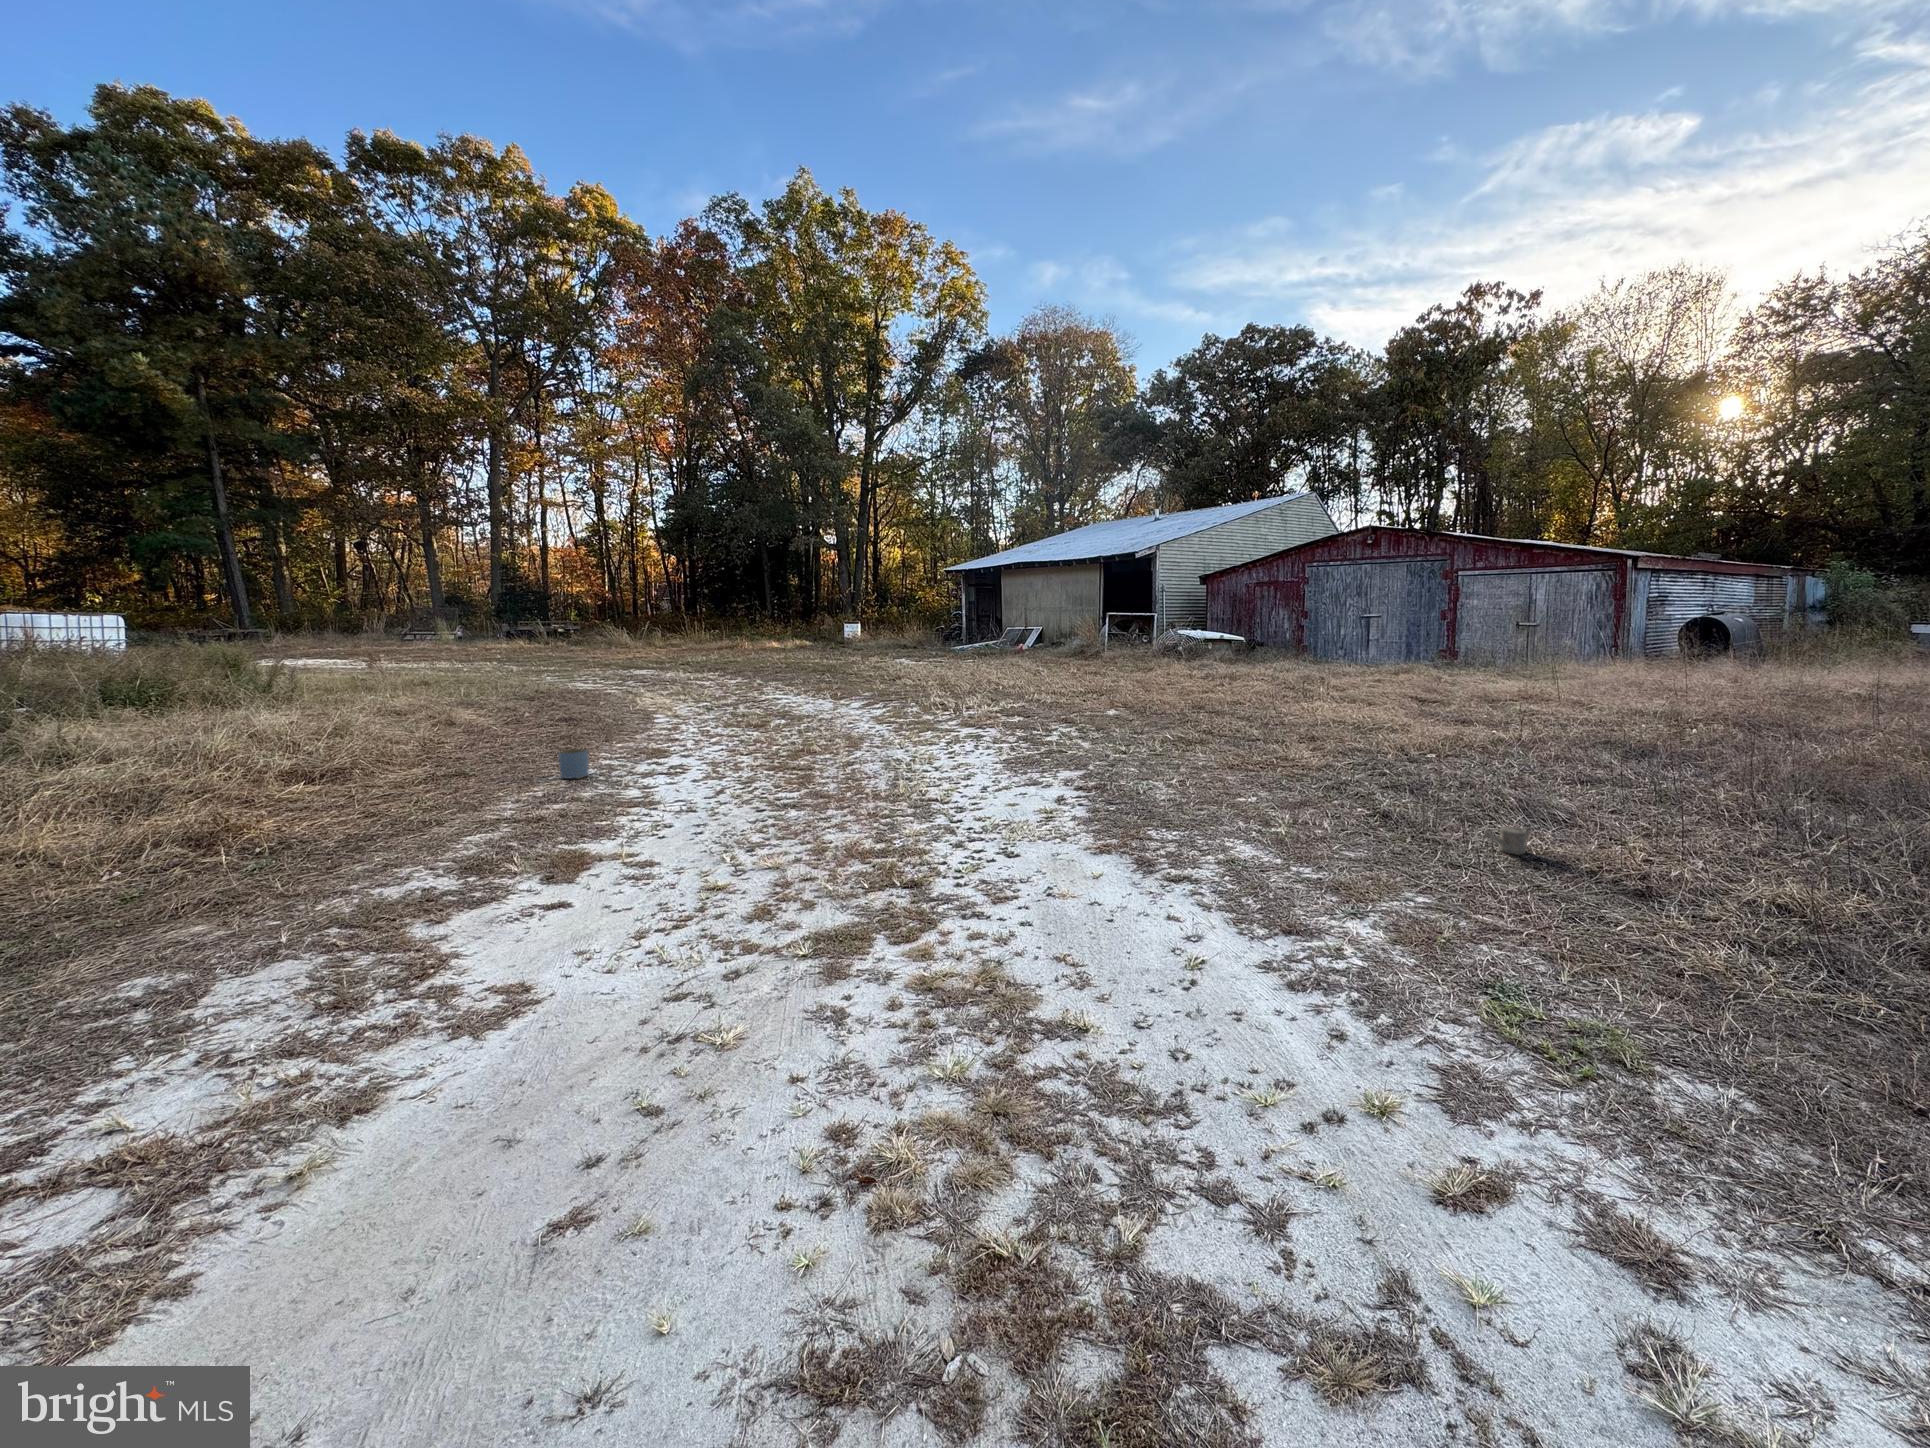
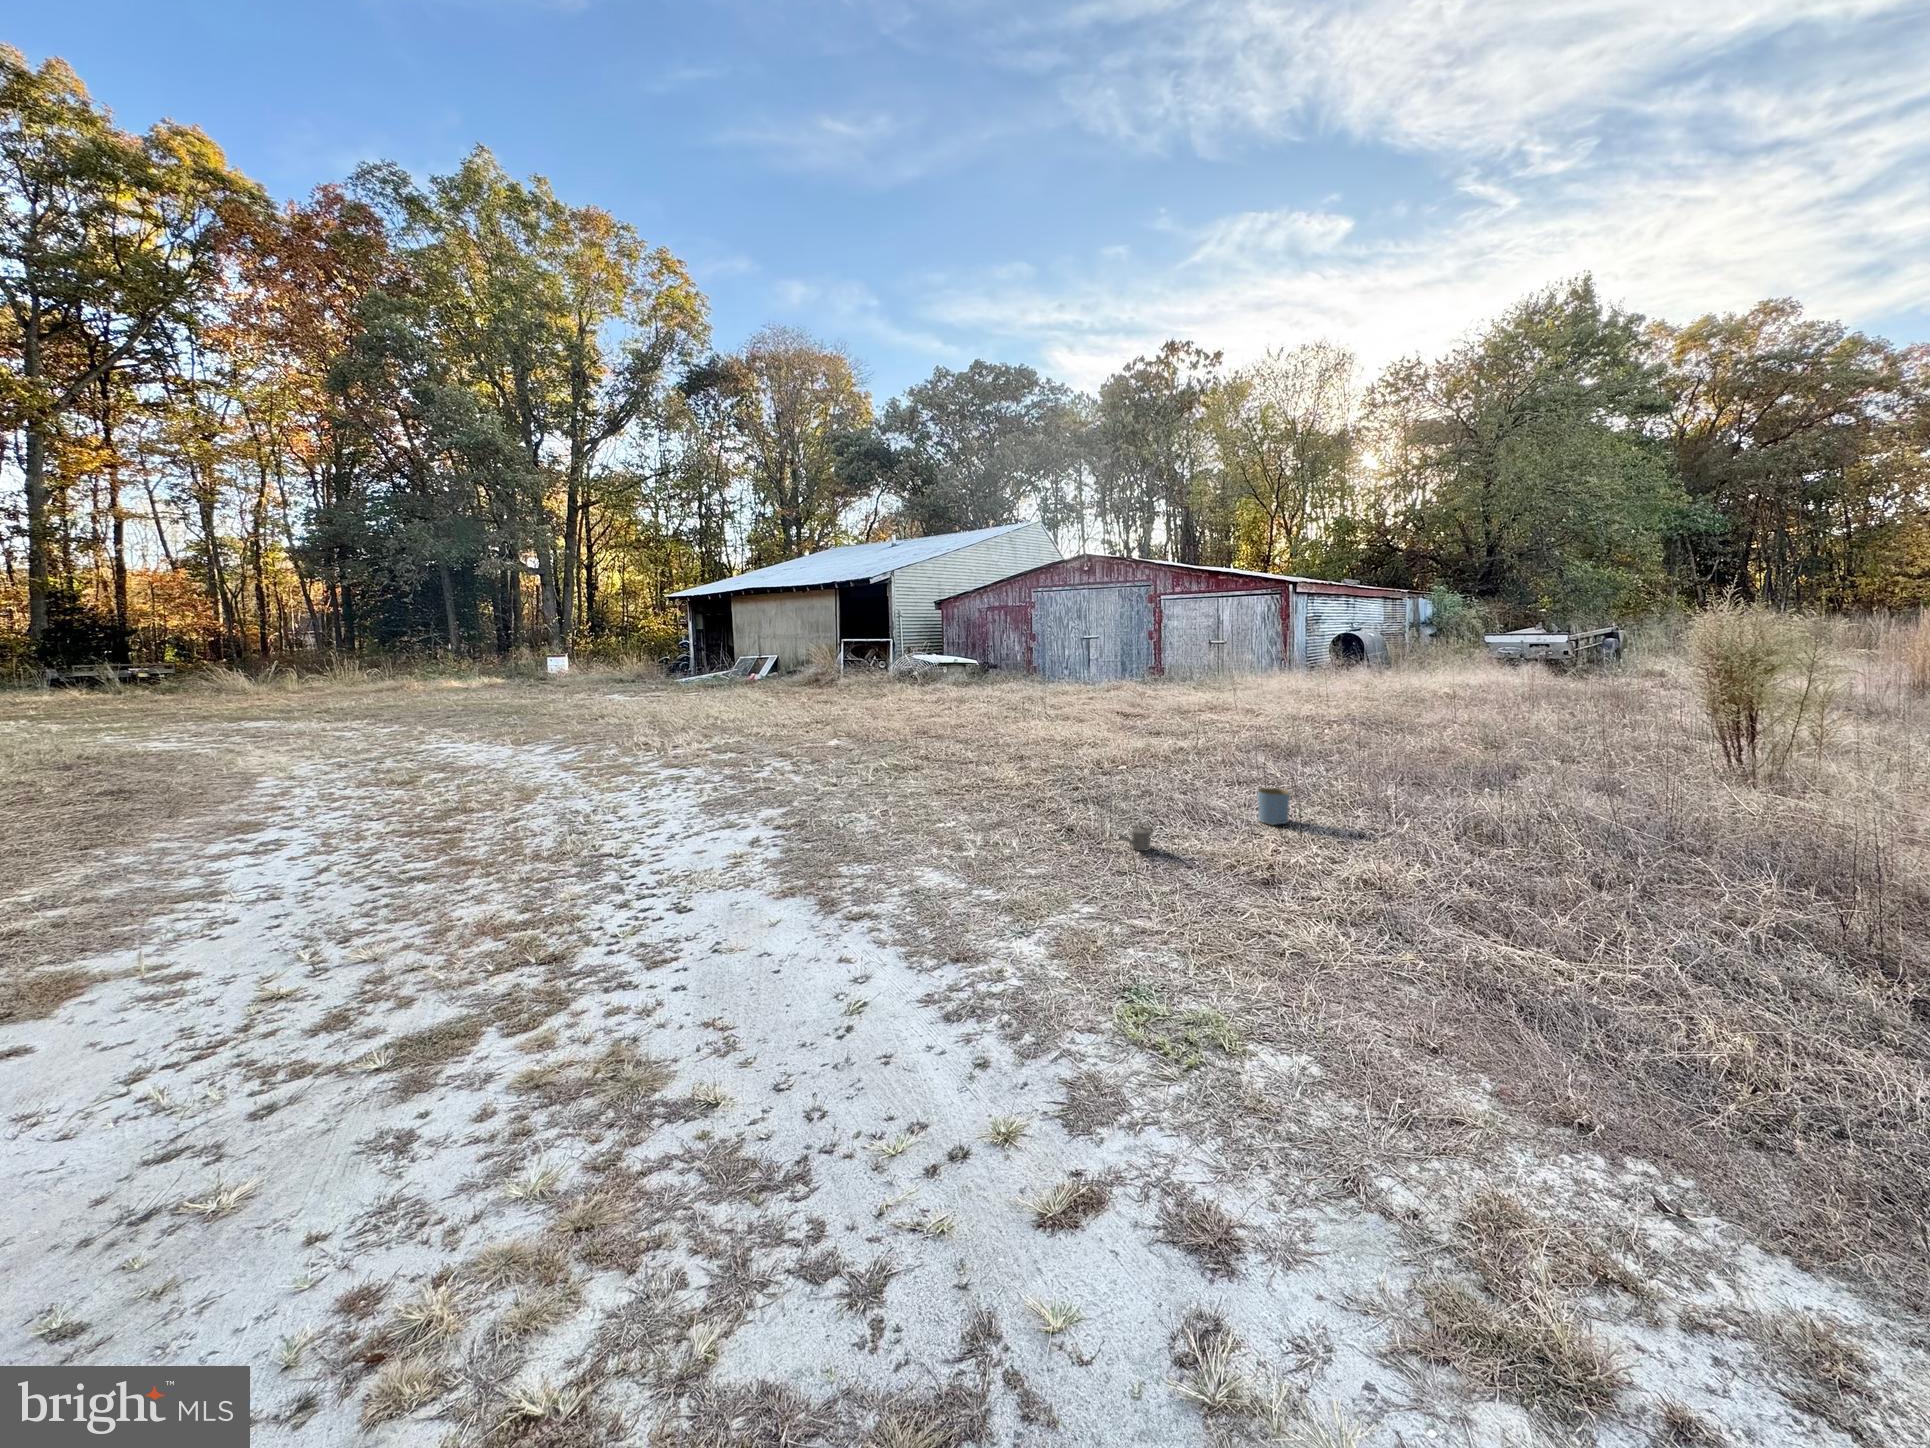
planter: present [558,748,589,779] -> present [1257,788,1290,825]

